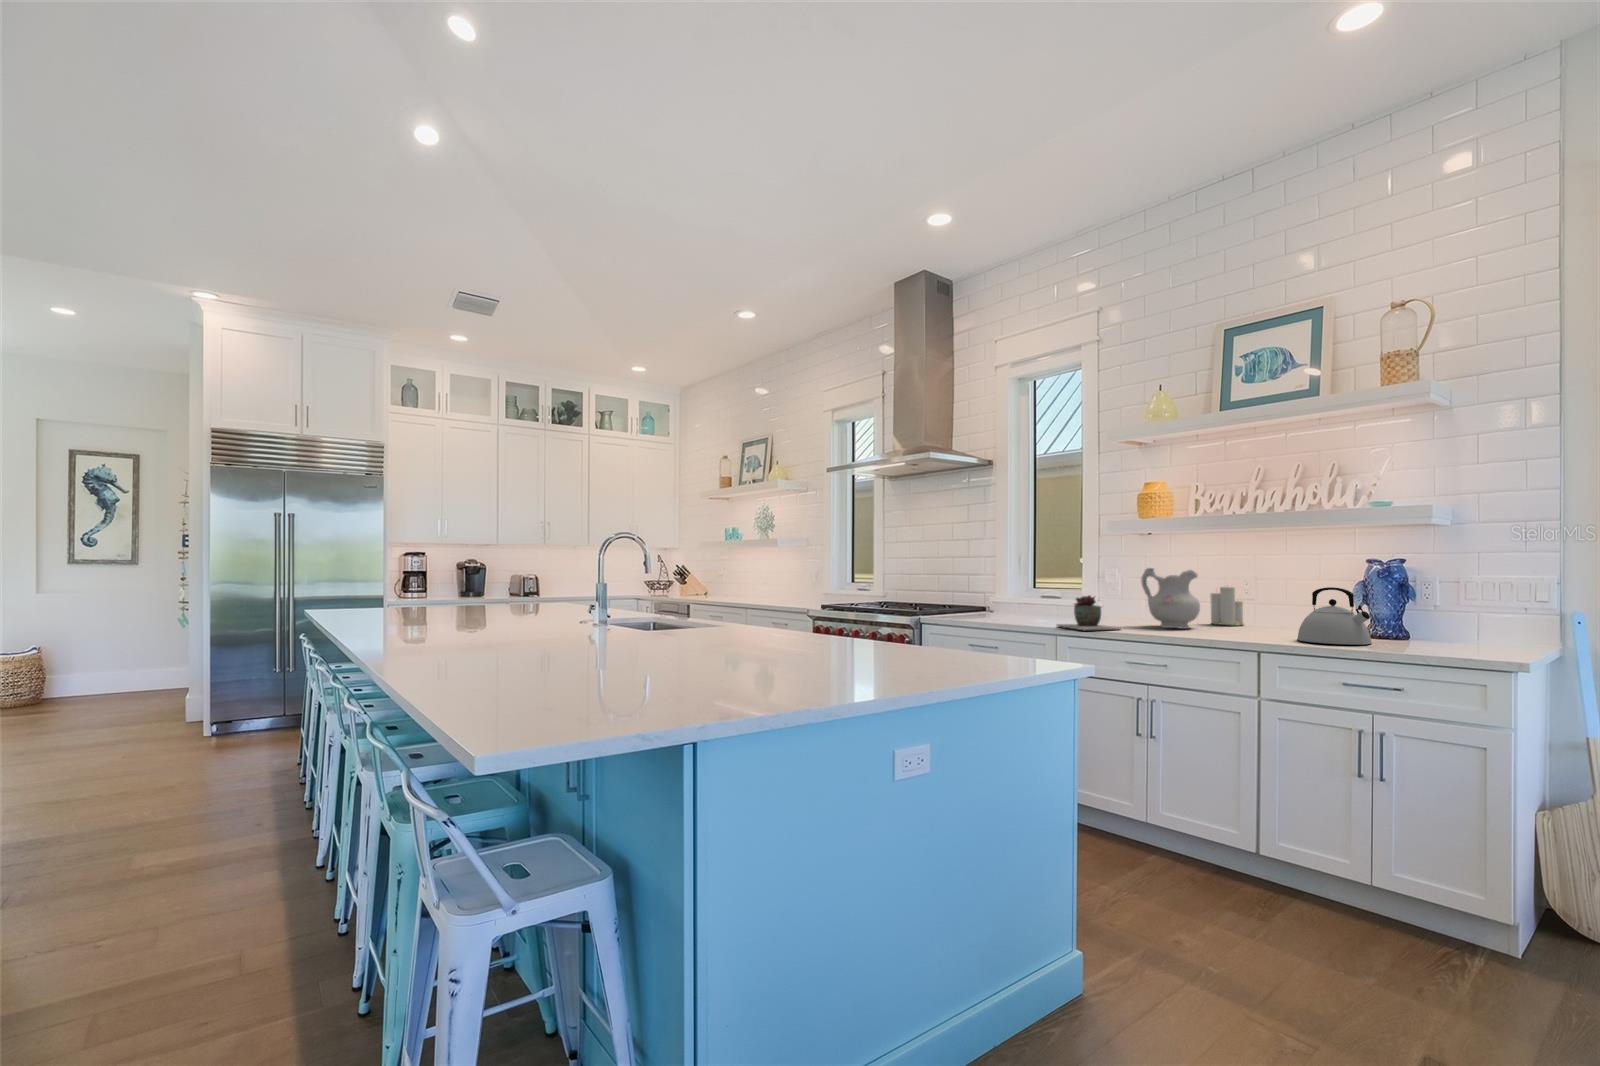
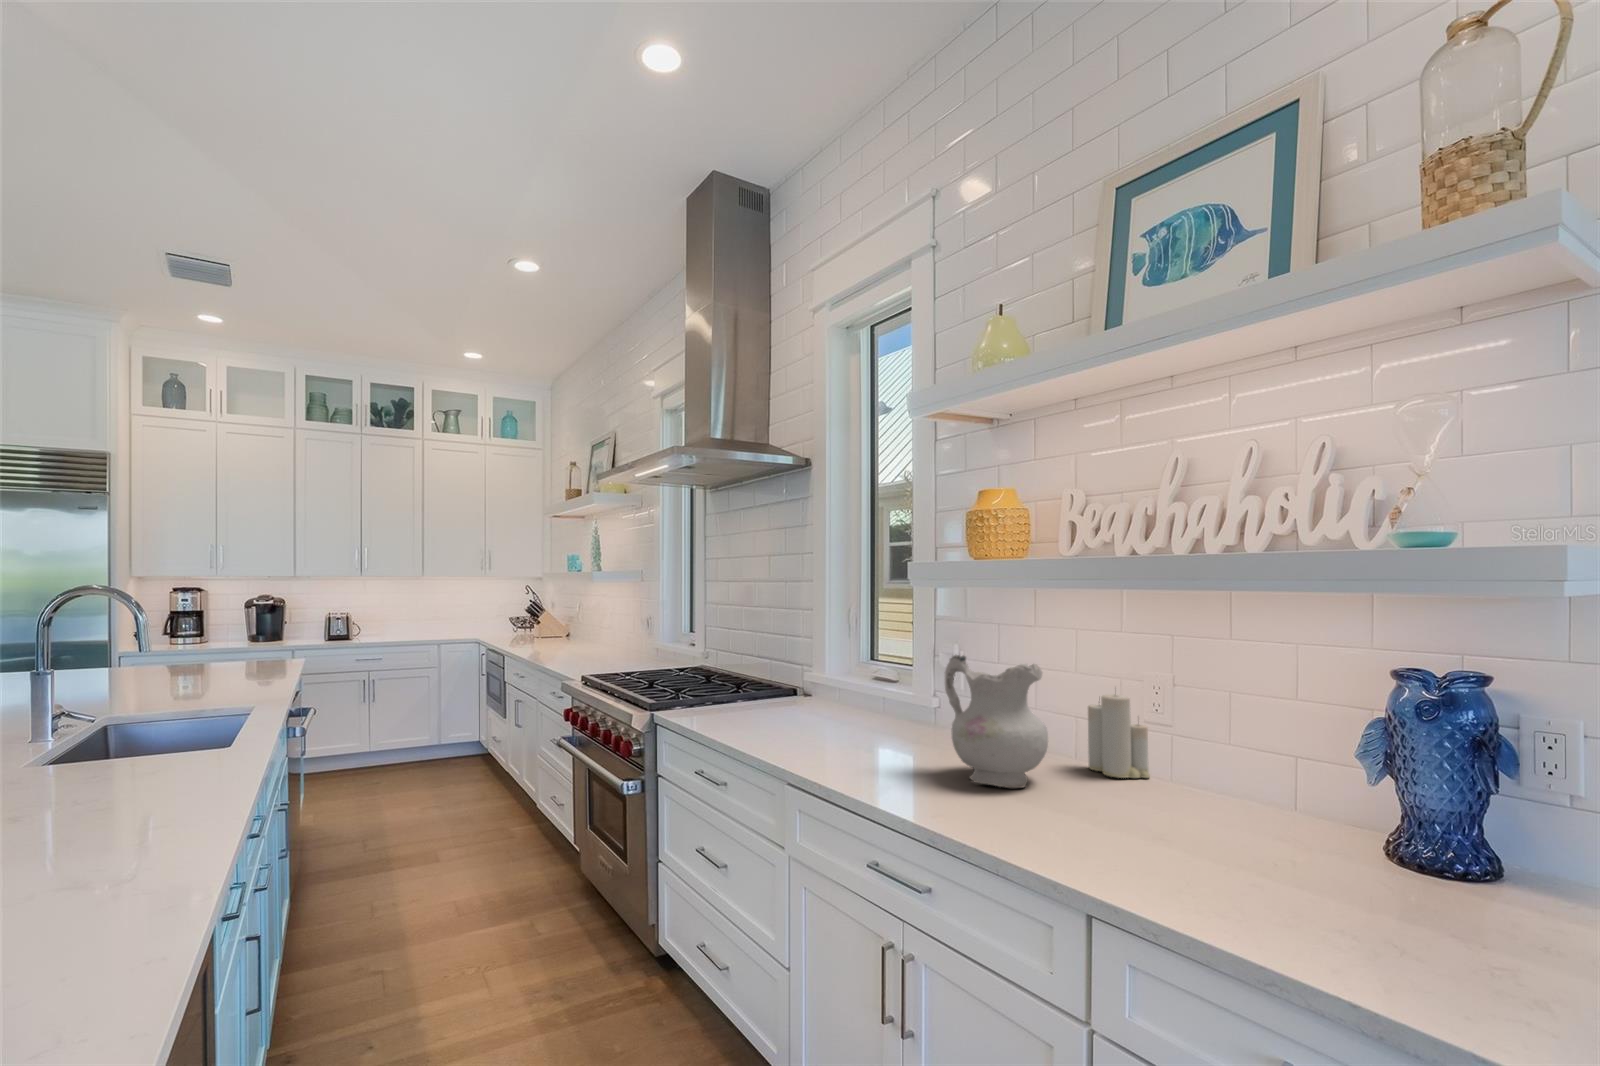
kettle: present [1297,587,1372,645] -> none [1206,744,1396,924]
succulent plant: present [1056,595,1121,630] -> none [786,706,884,787]

